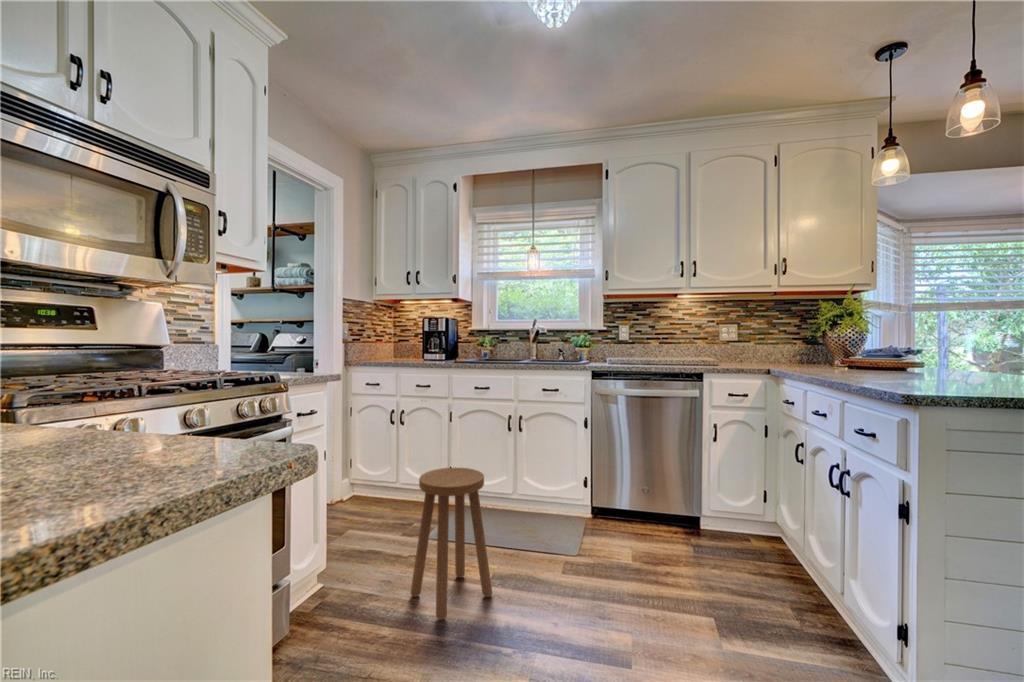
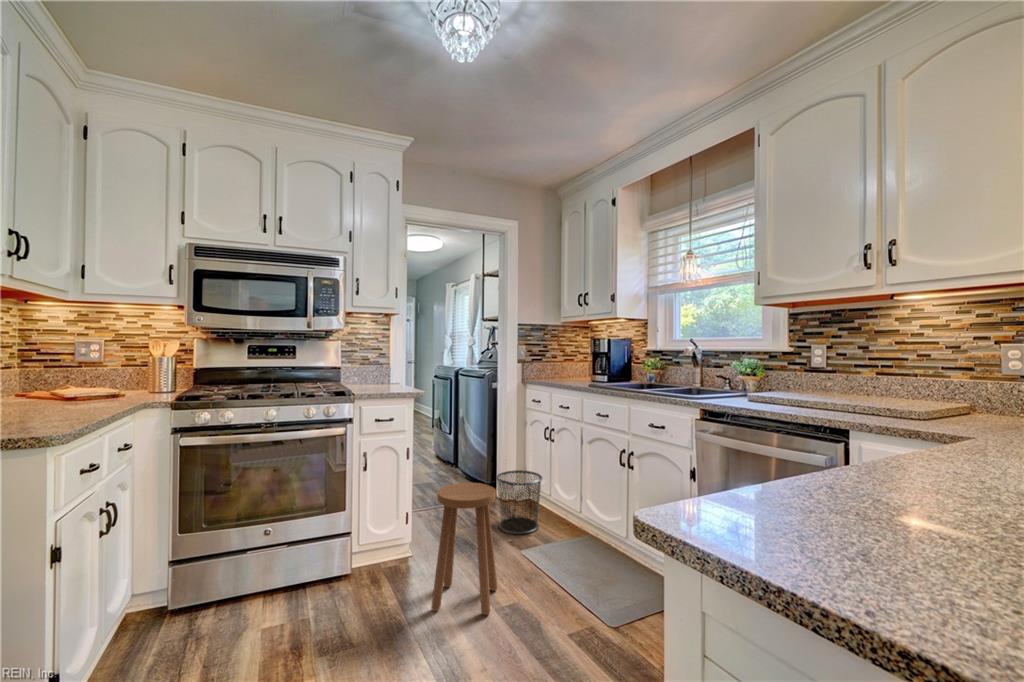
waste bin: none [363,459,416,530] -> present [496,470,542,534]

